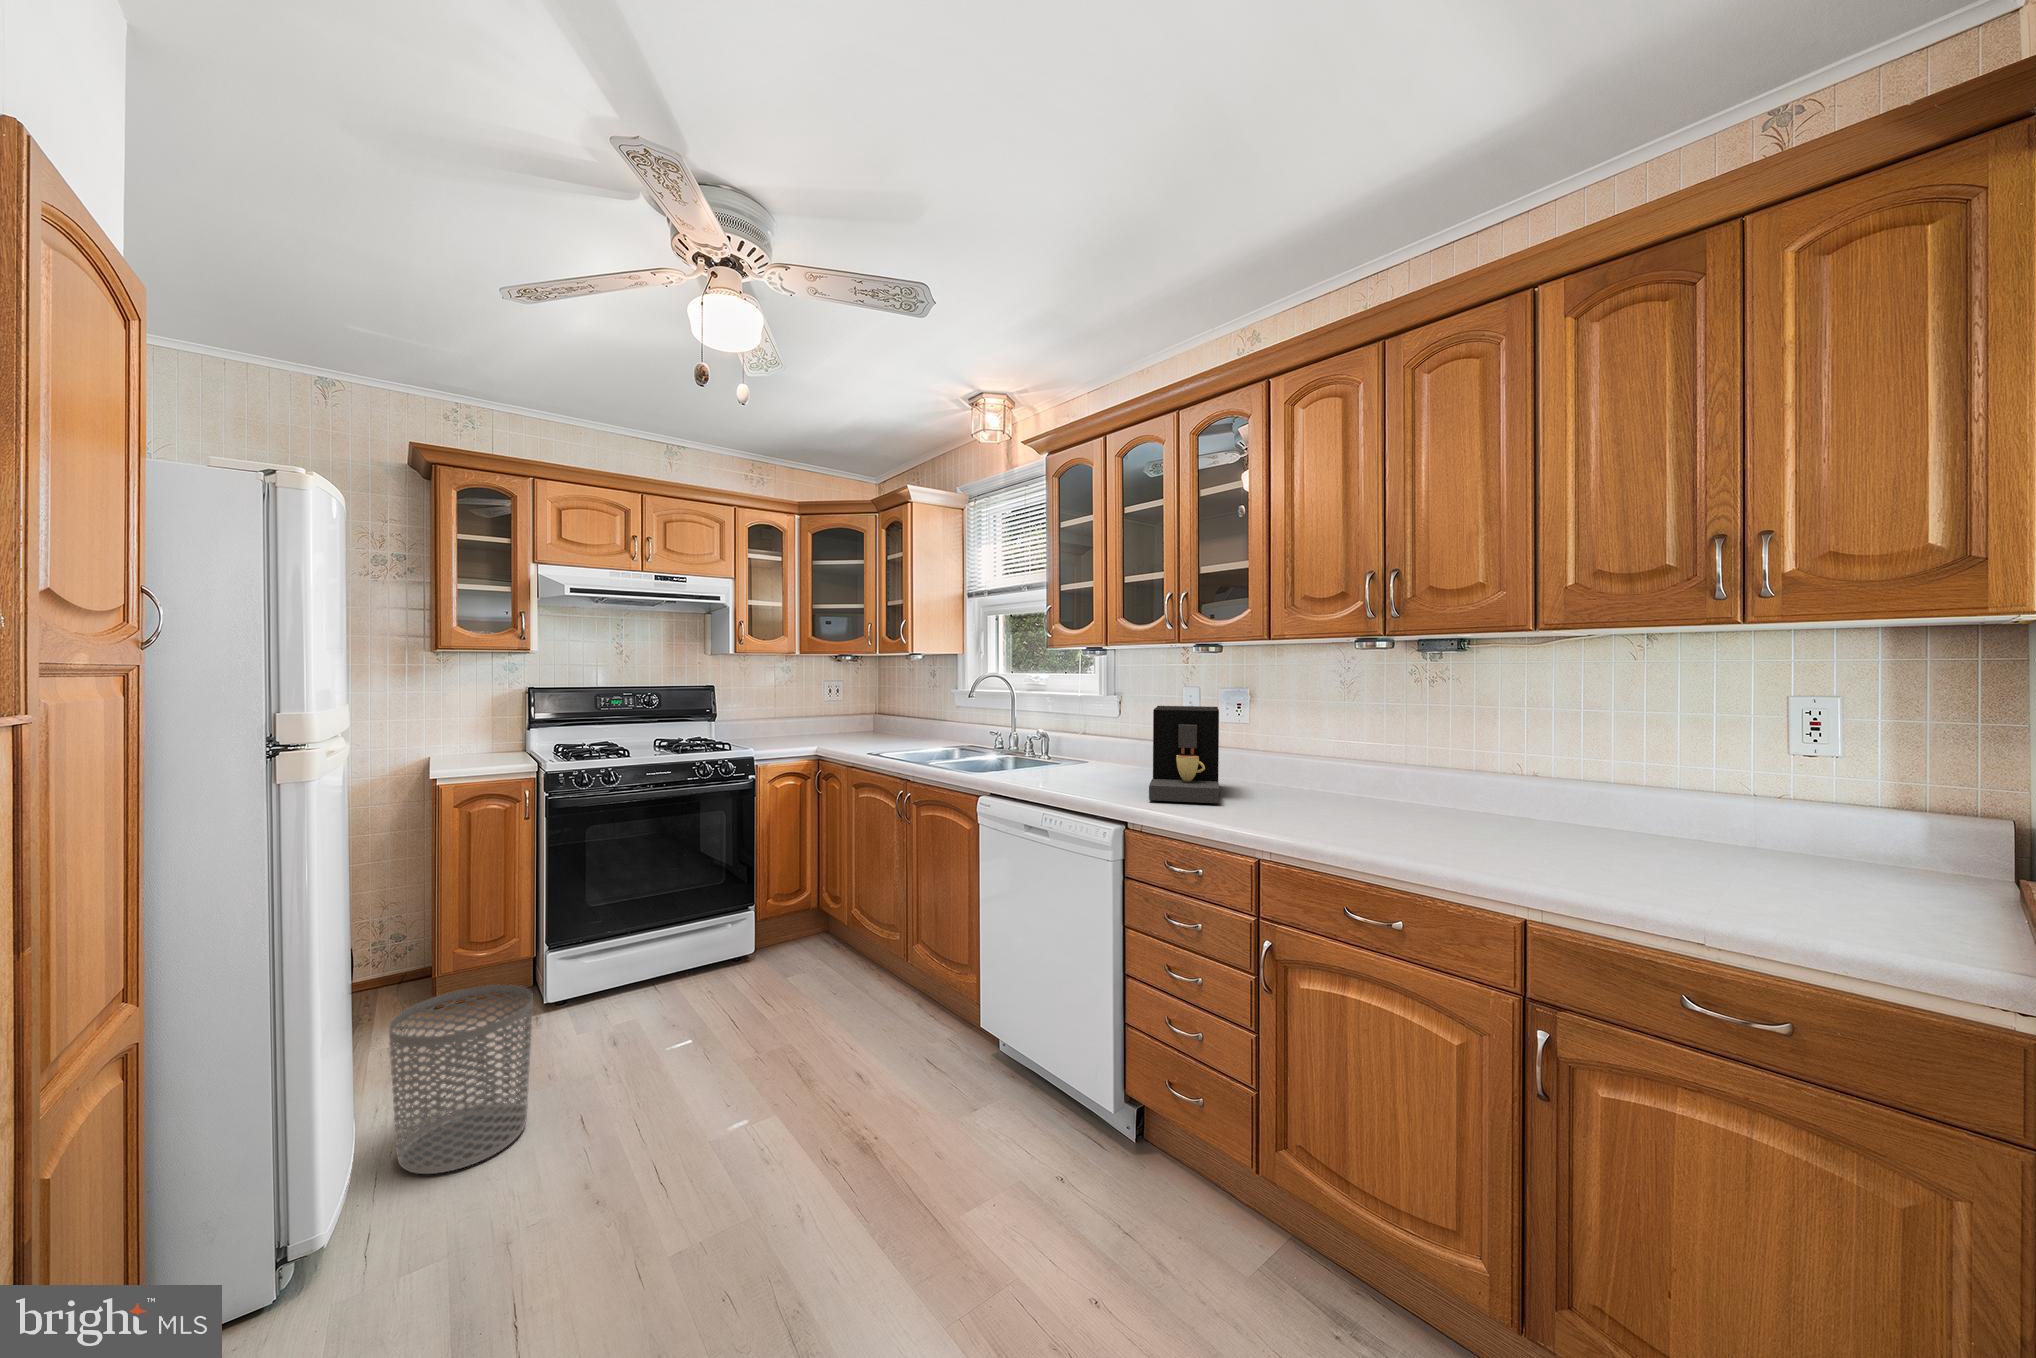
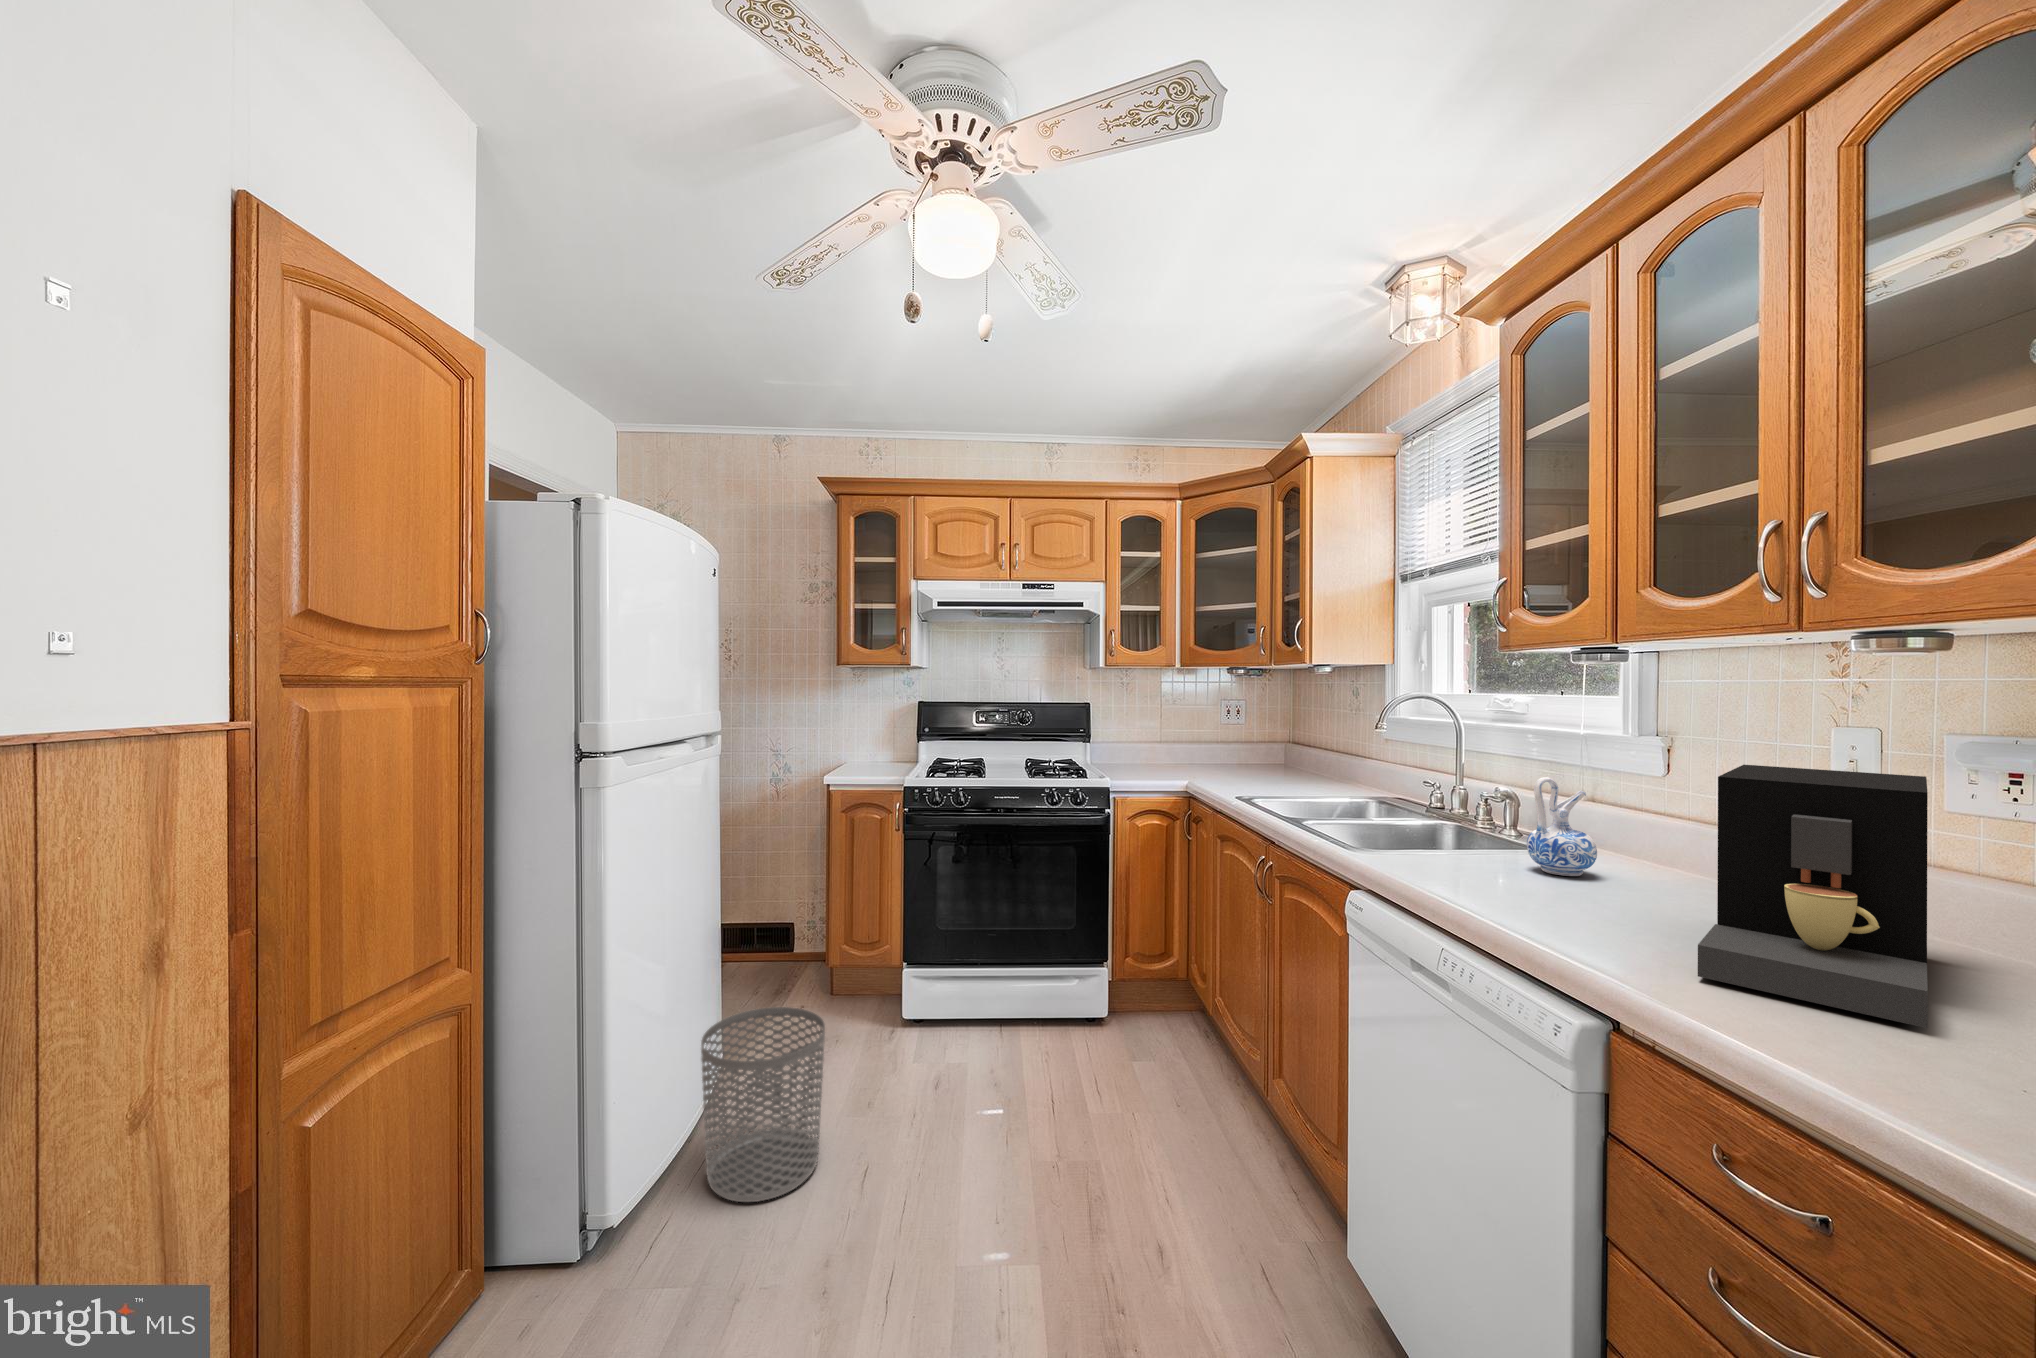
ceramic pitcher: none [1064,720,1096,774] -> present [1527,777,1597,876]

